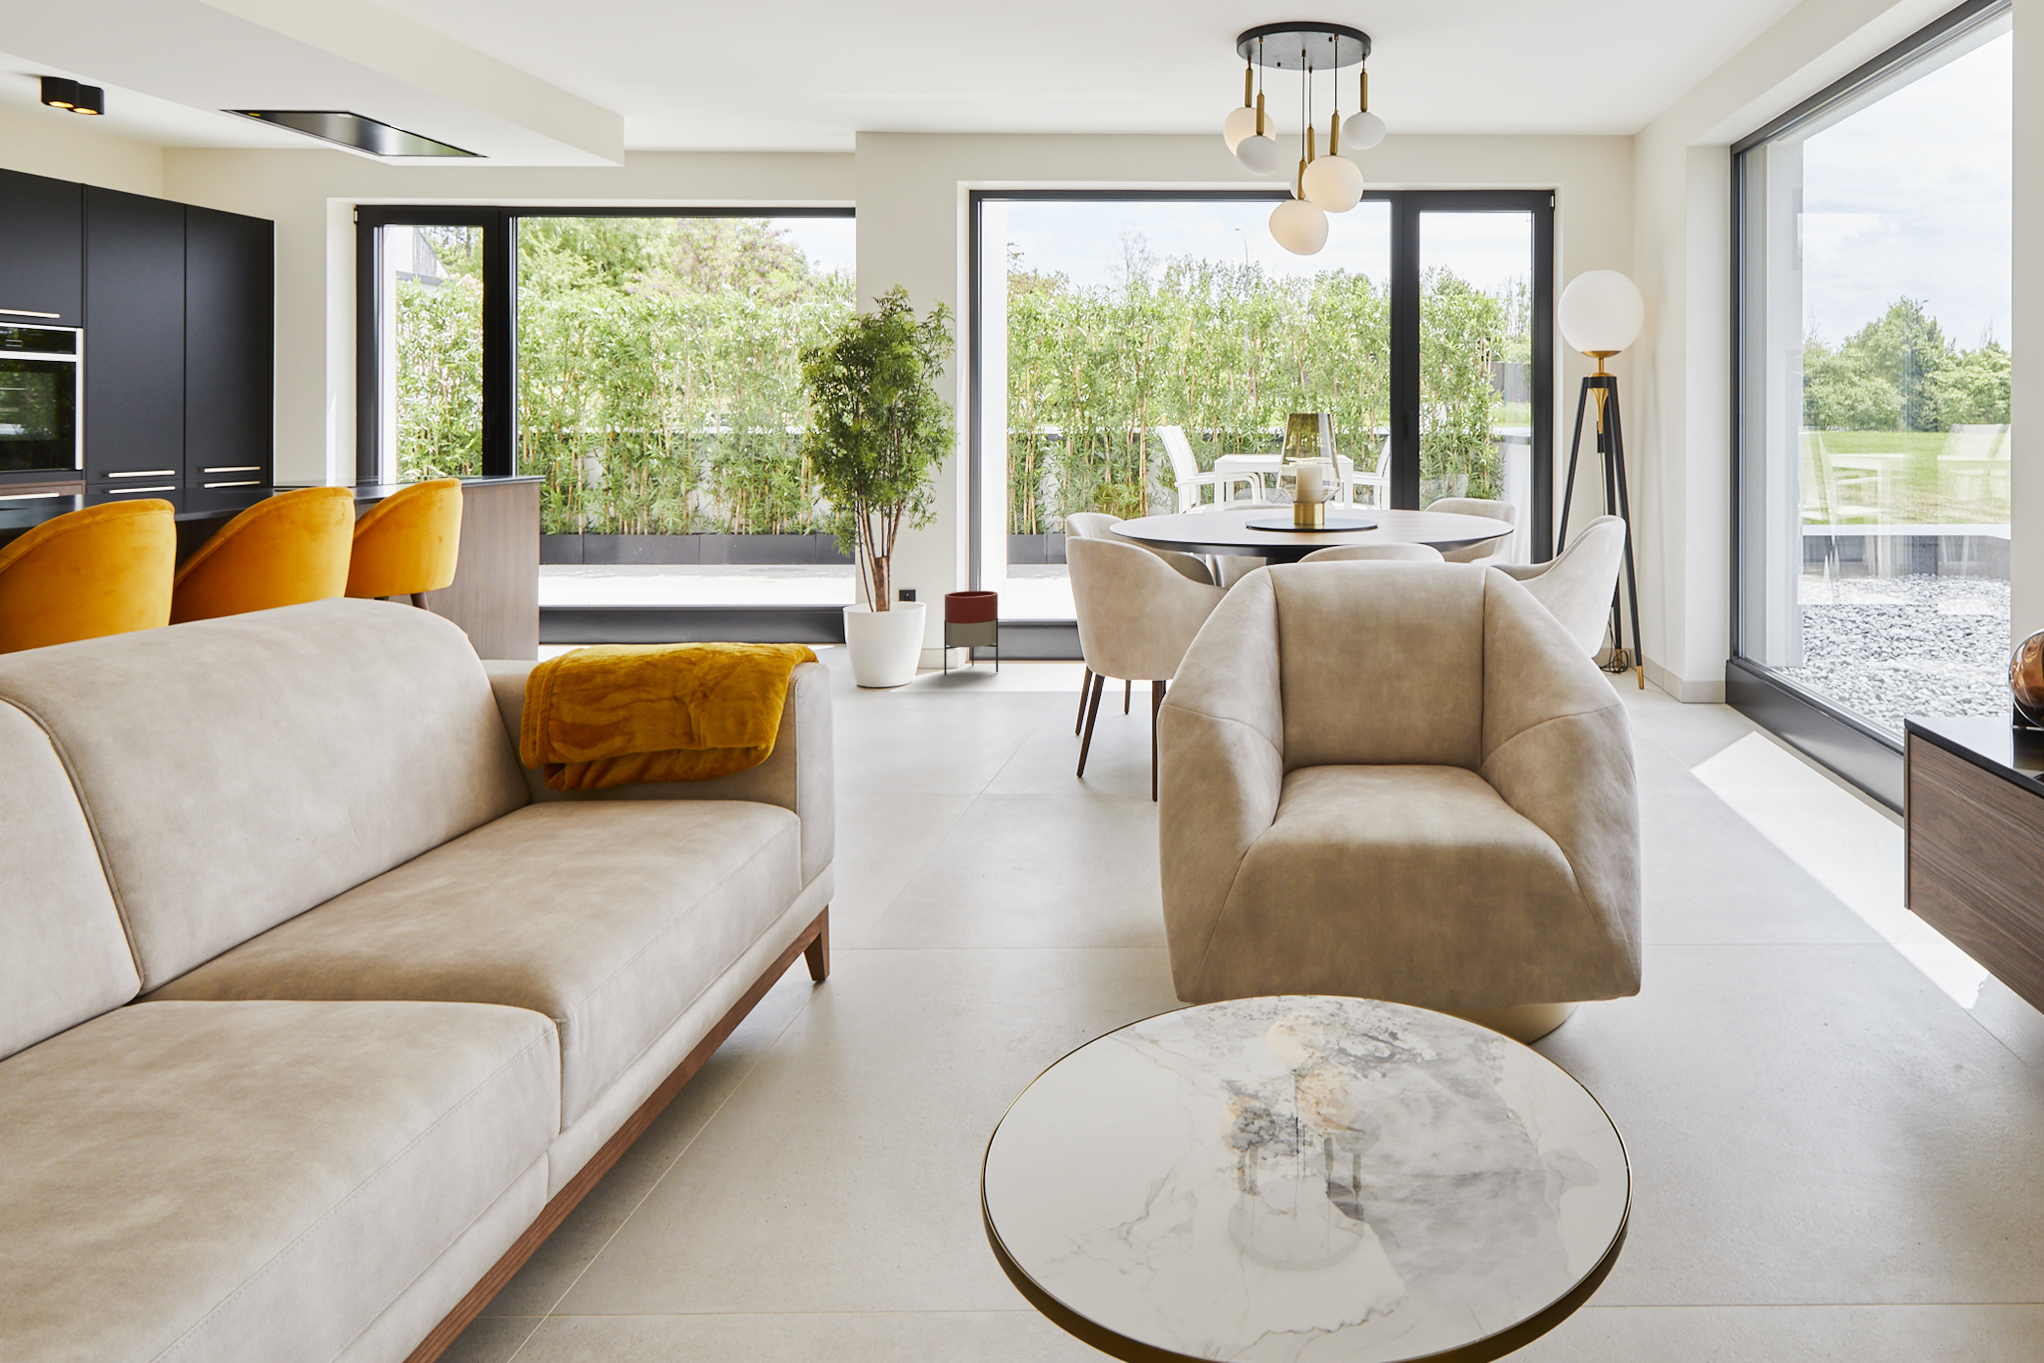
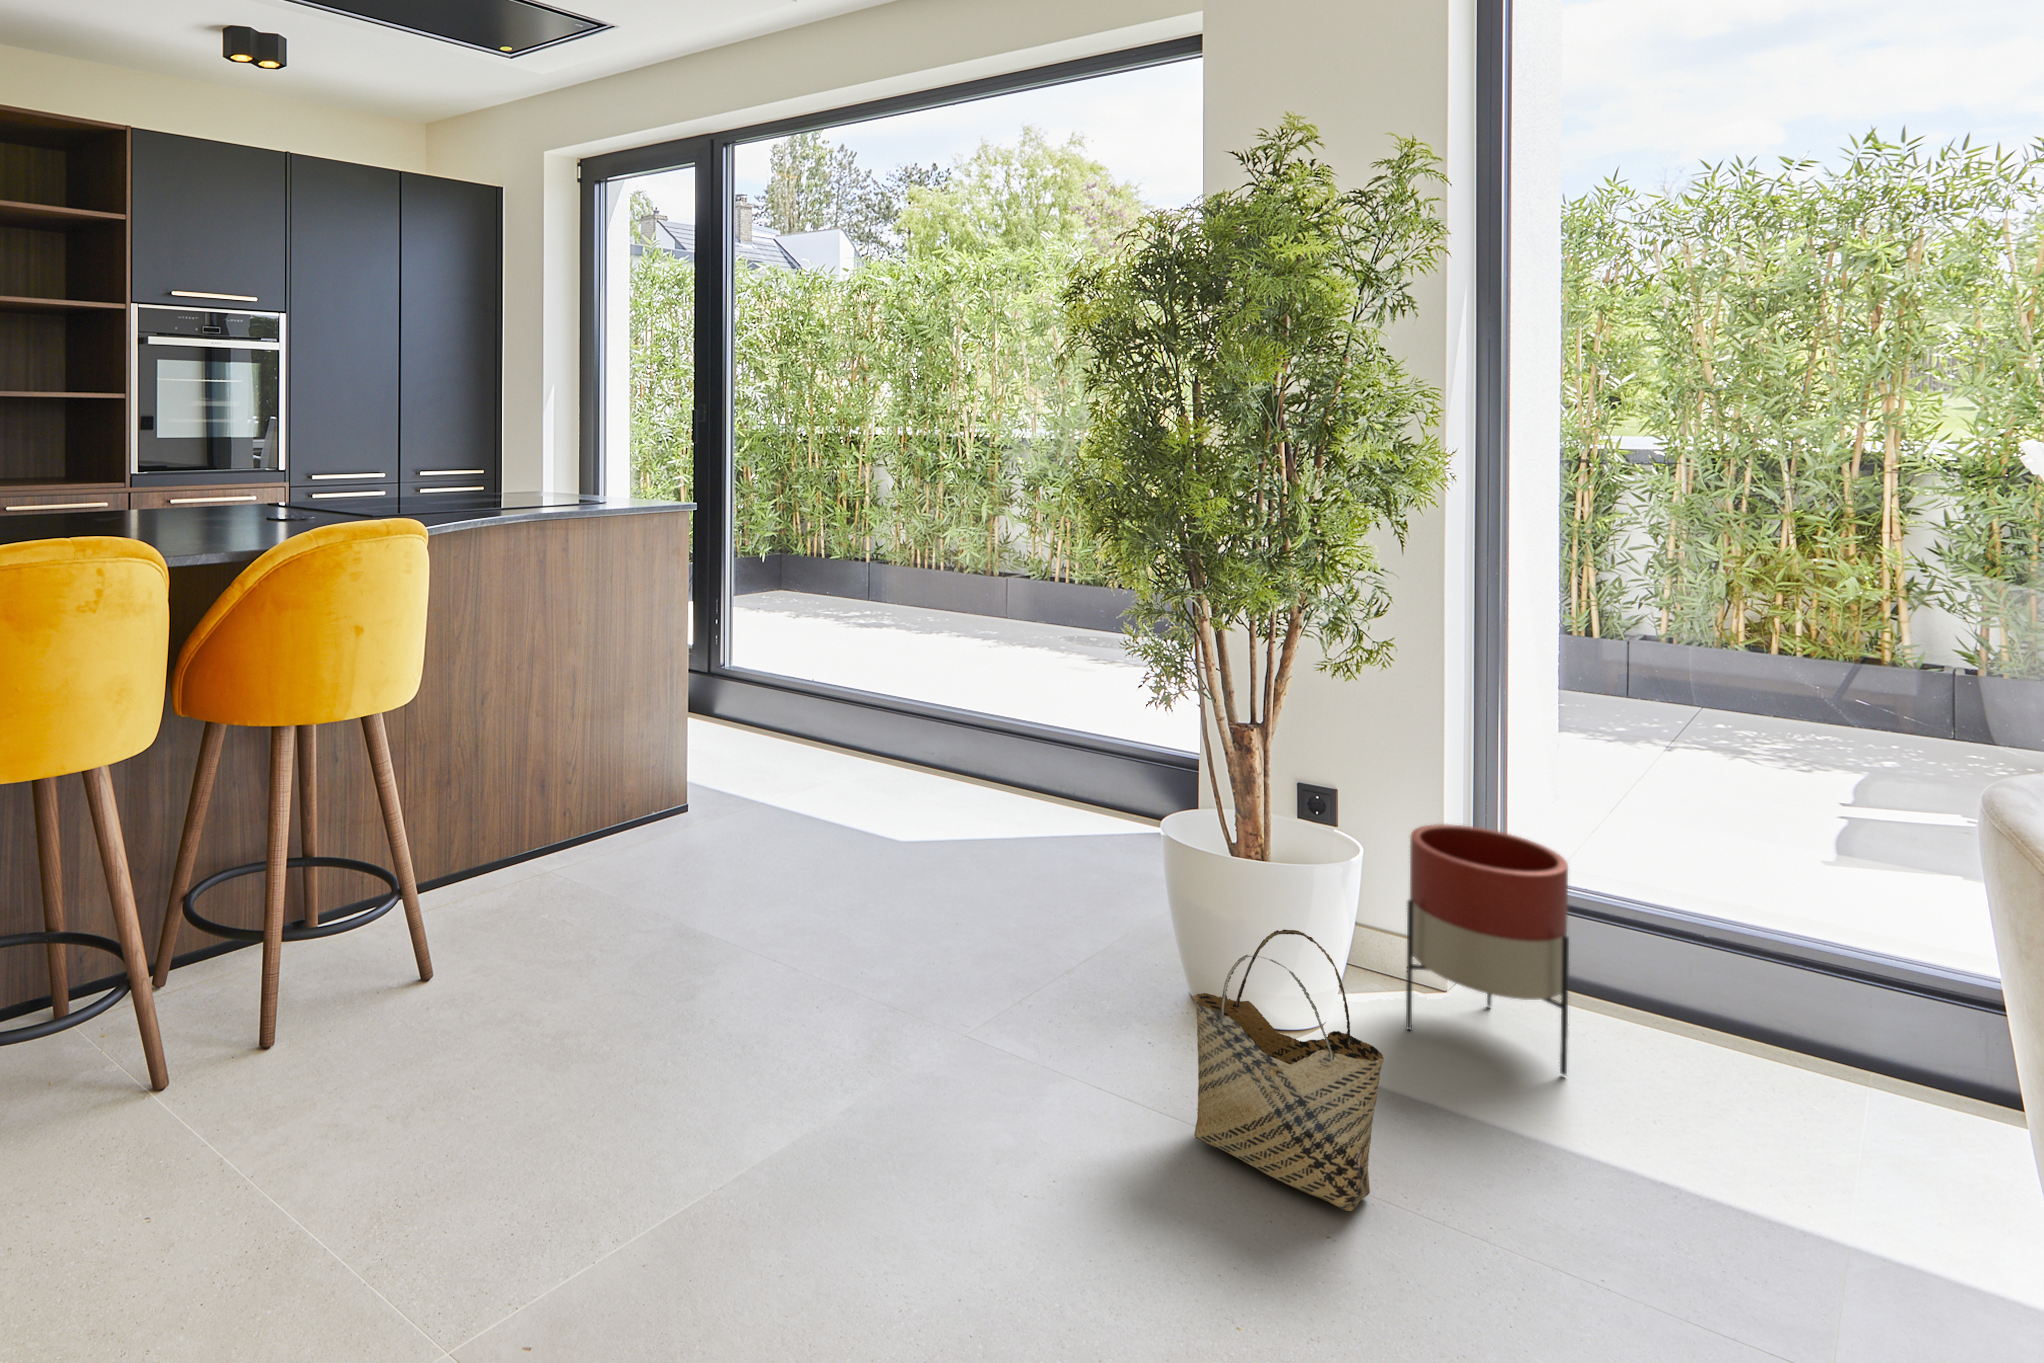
woven basket: none [876,615,943,702] -> present [1193,930,1384,1211]

